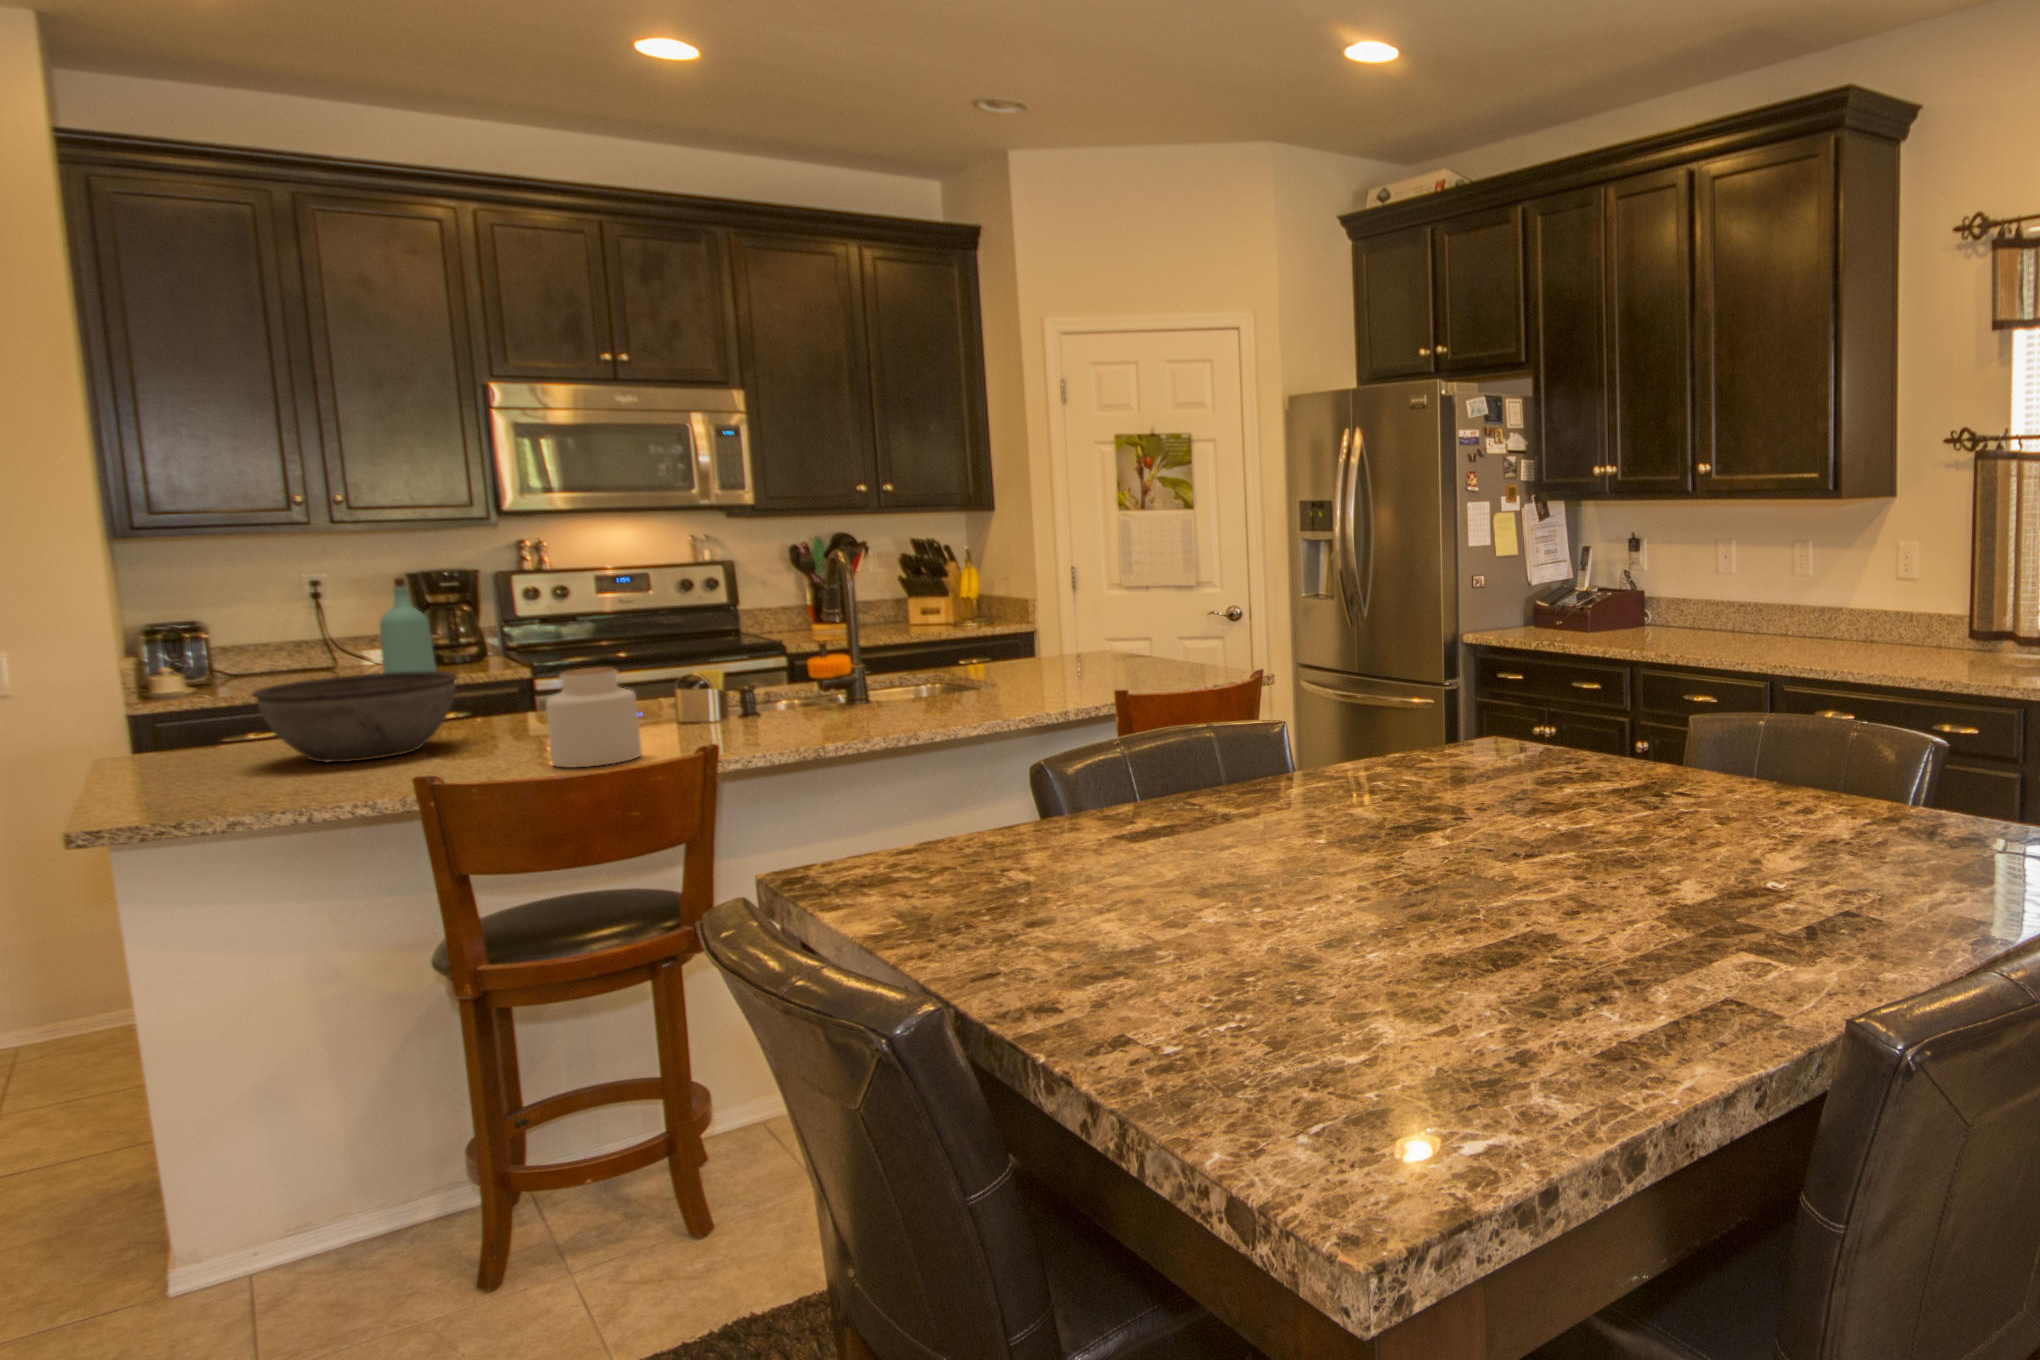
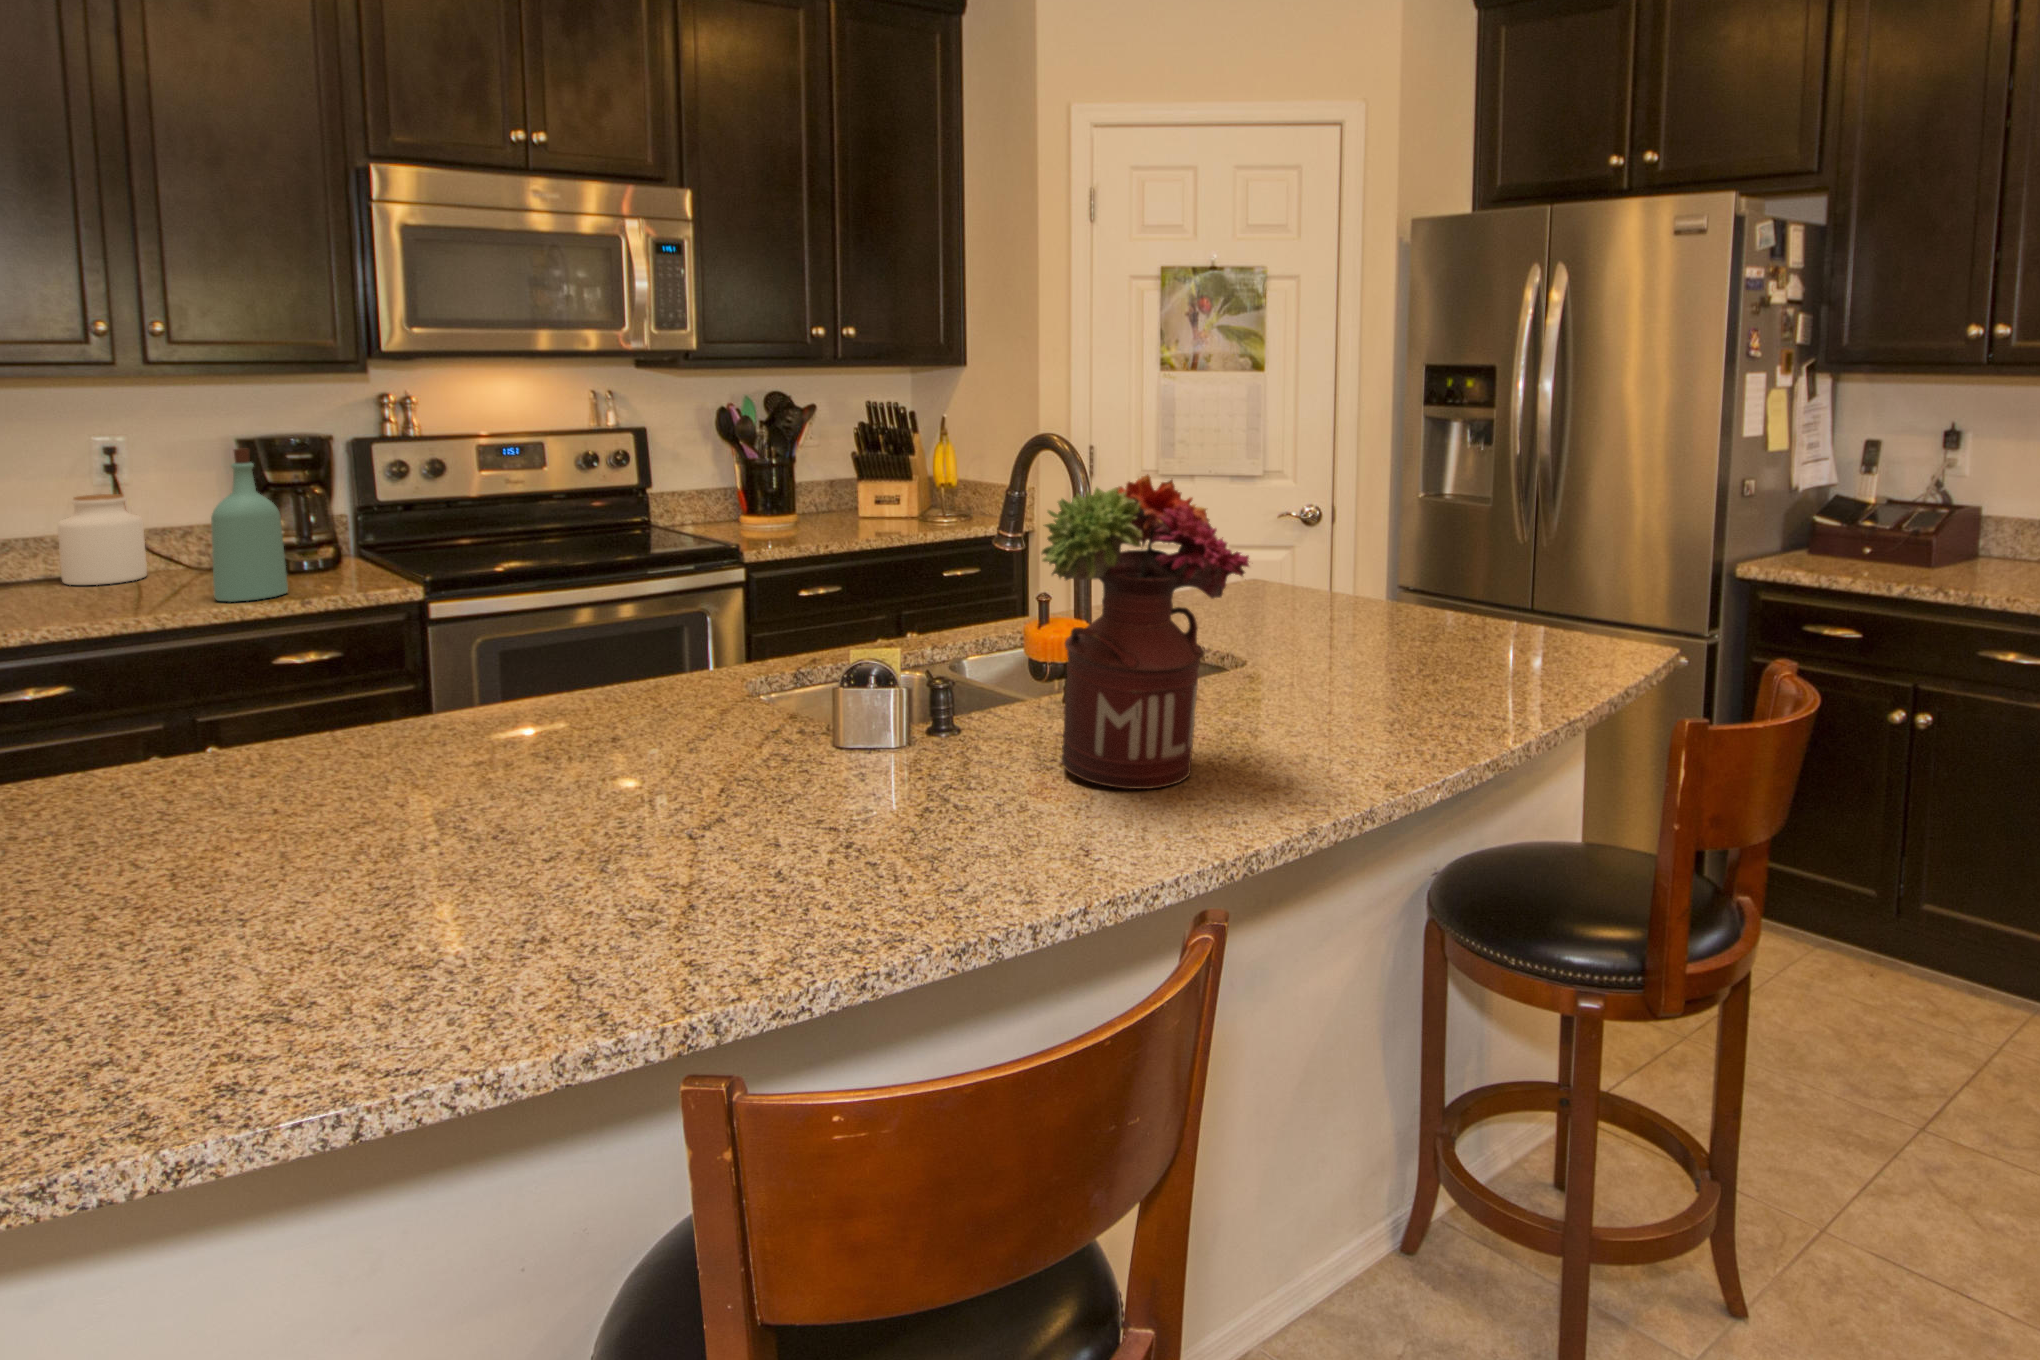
flower arrangement: none [753,567,873,726] -> present [1042,474,1249,789]
jar: present [546,667,642,767] -> present [58,494,147,585]
bowl: present [252,671,458,762] -> none [112,663,491,876]

